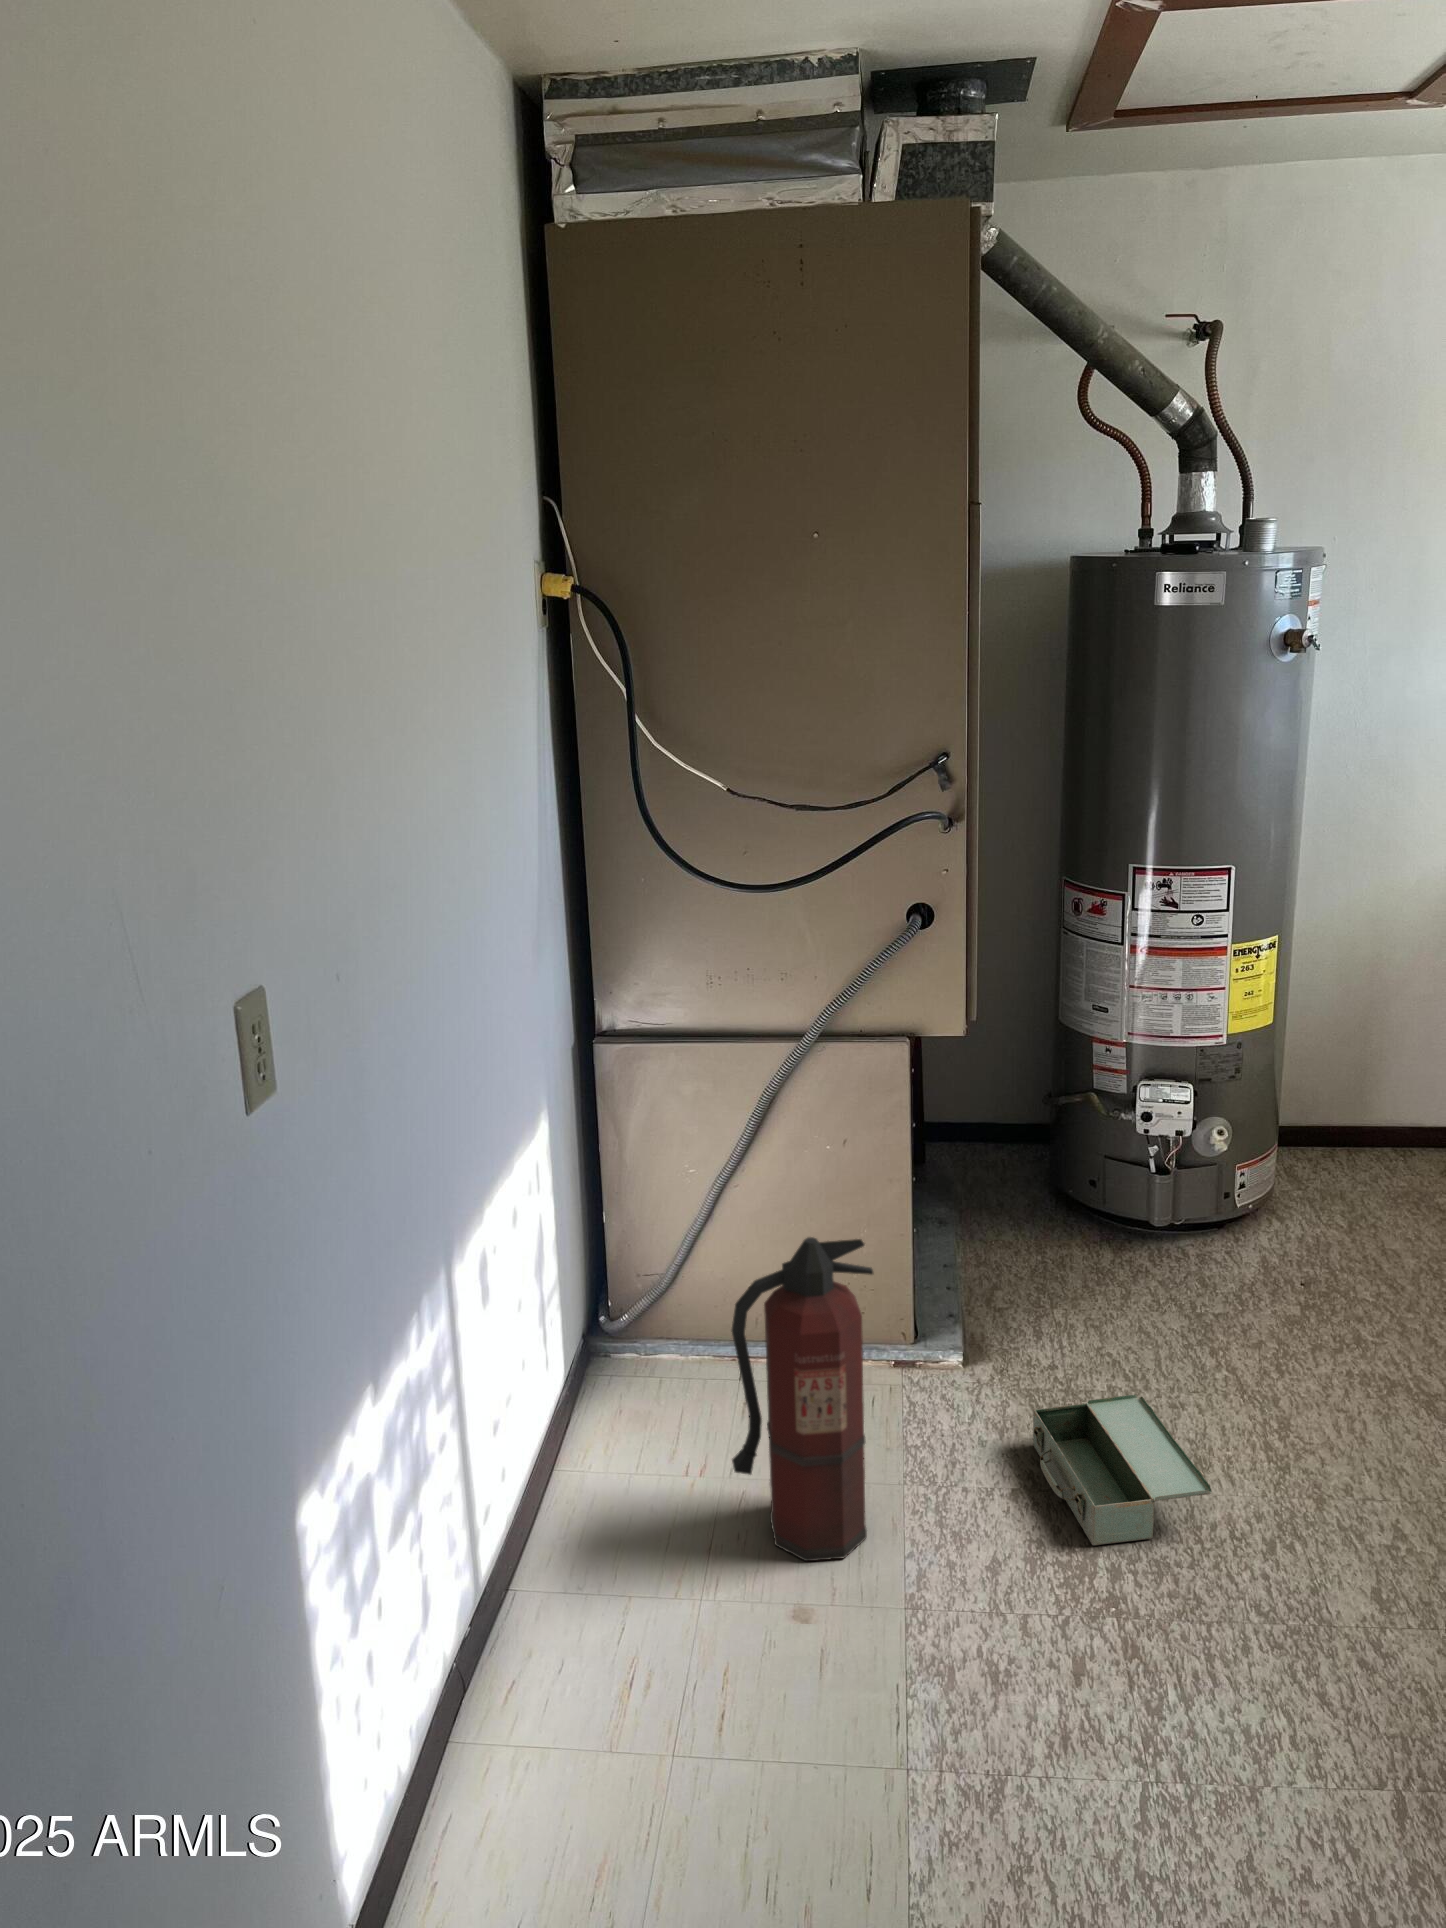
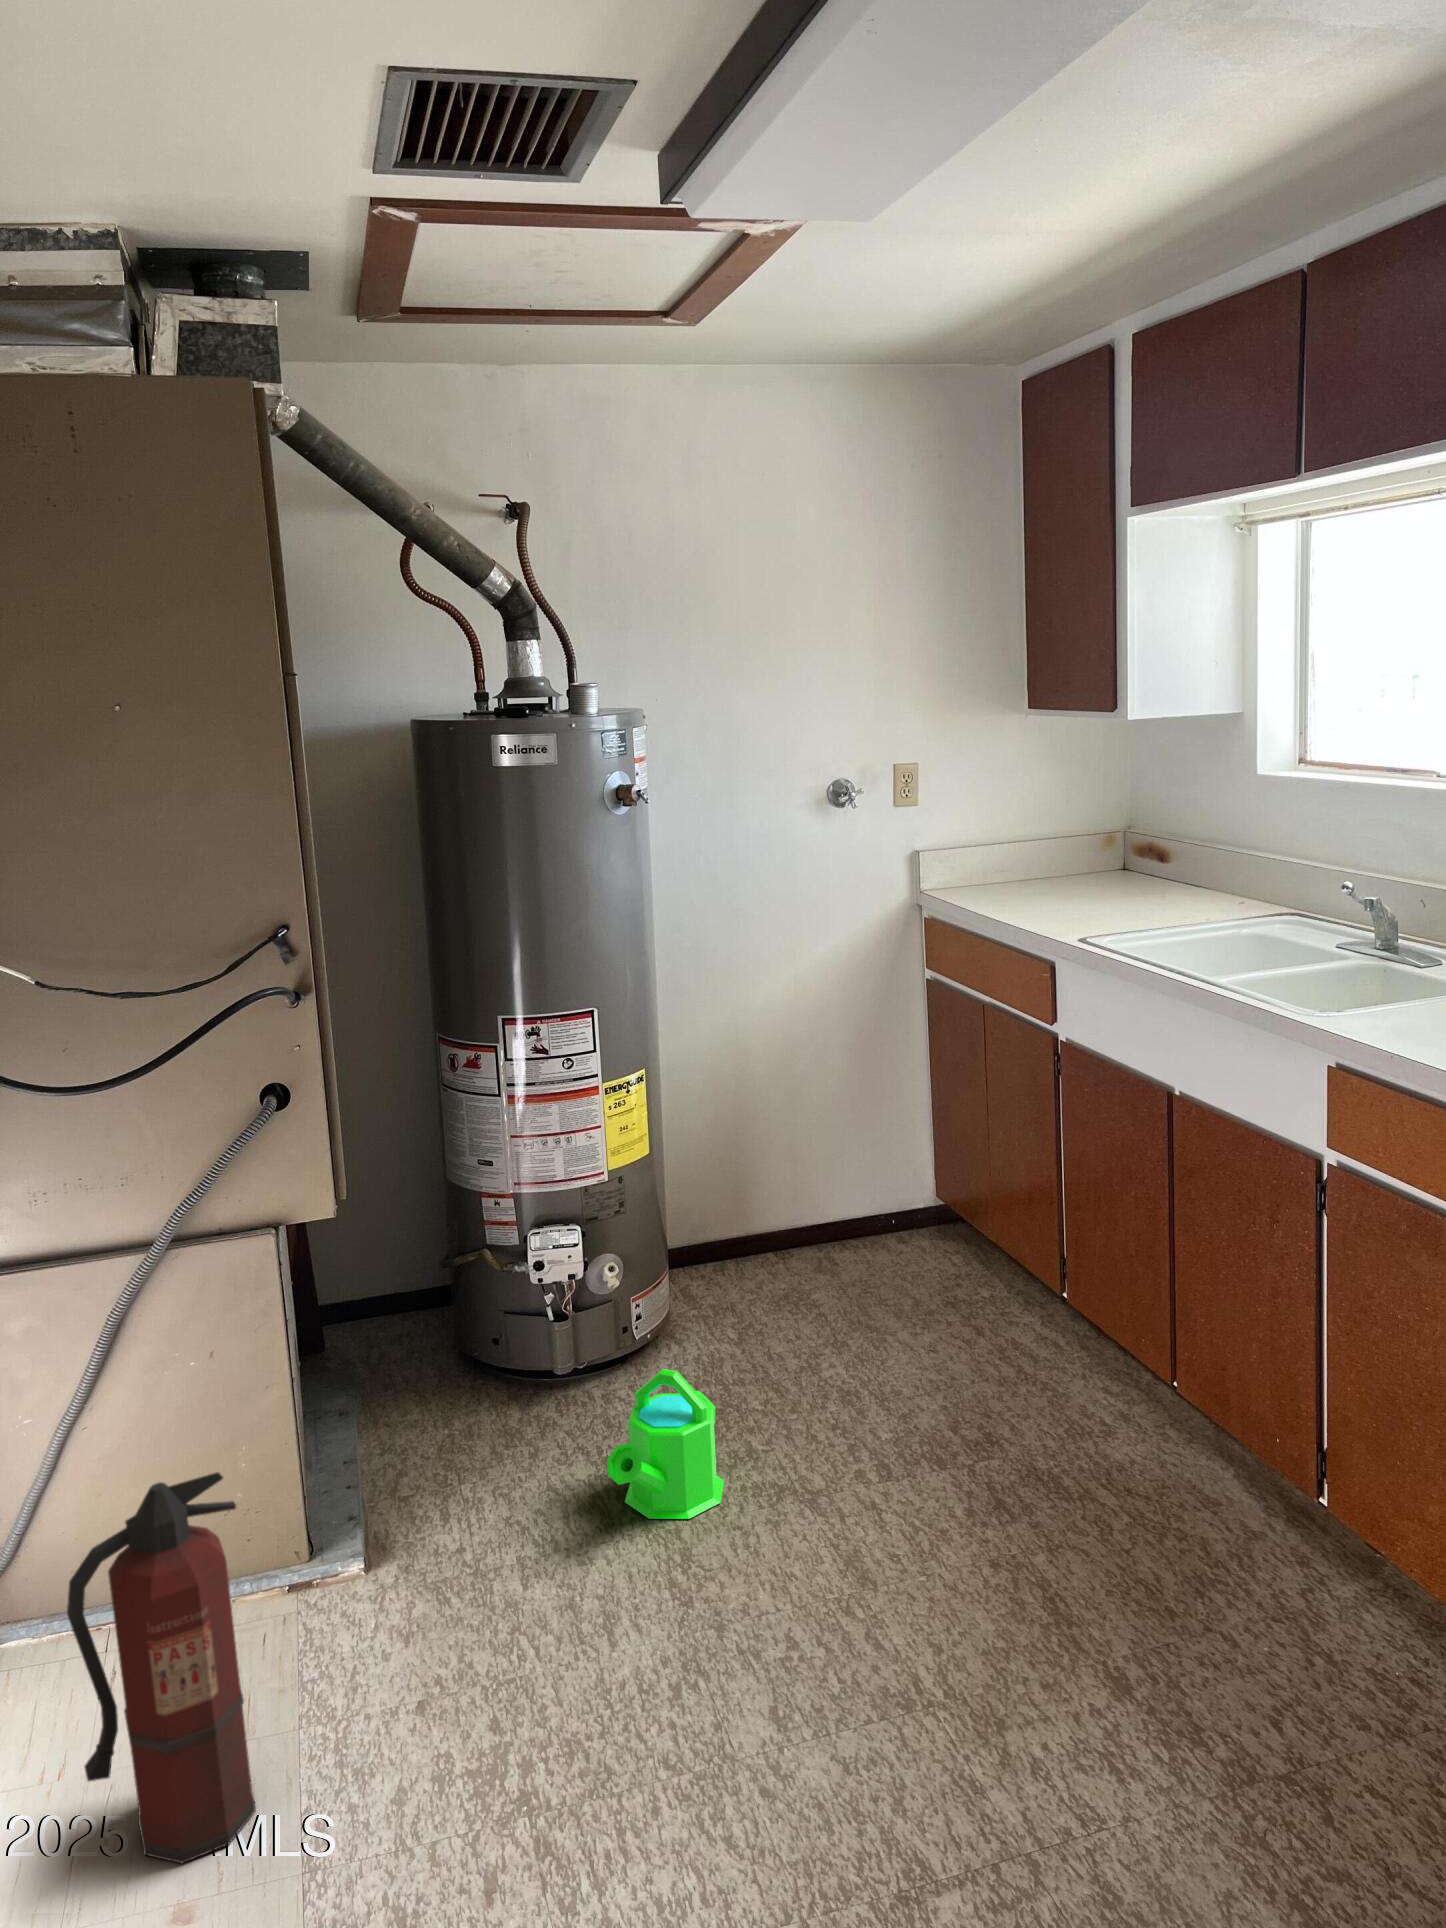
watering can: none [1209,1237,1330,1390] -> present [607,1369,724,1519]
toolbox: present [1033,1395,1212,1545] -> none [438,1564,617,1743]

